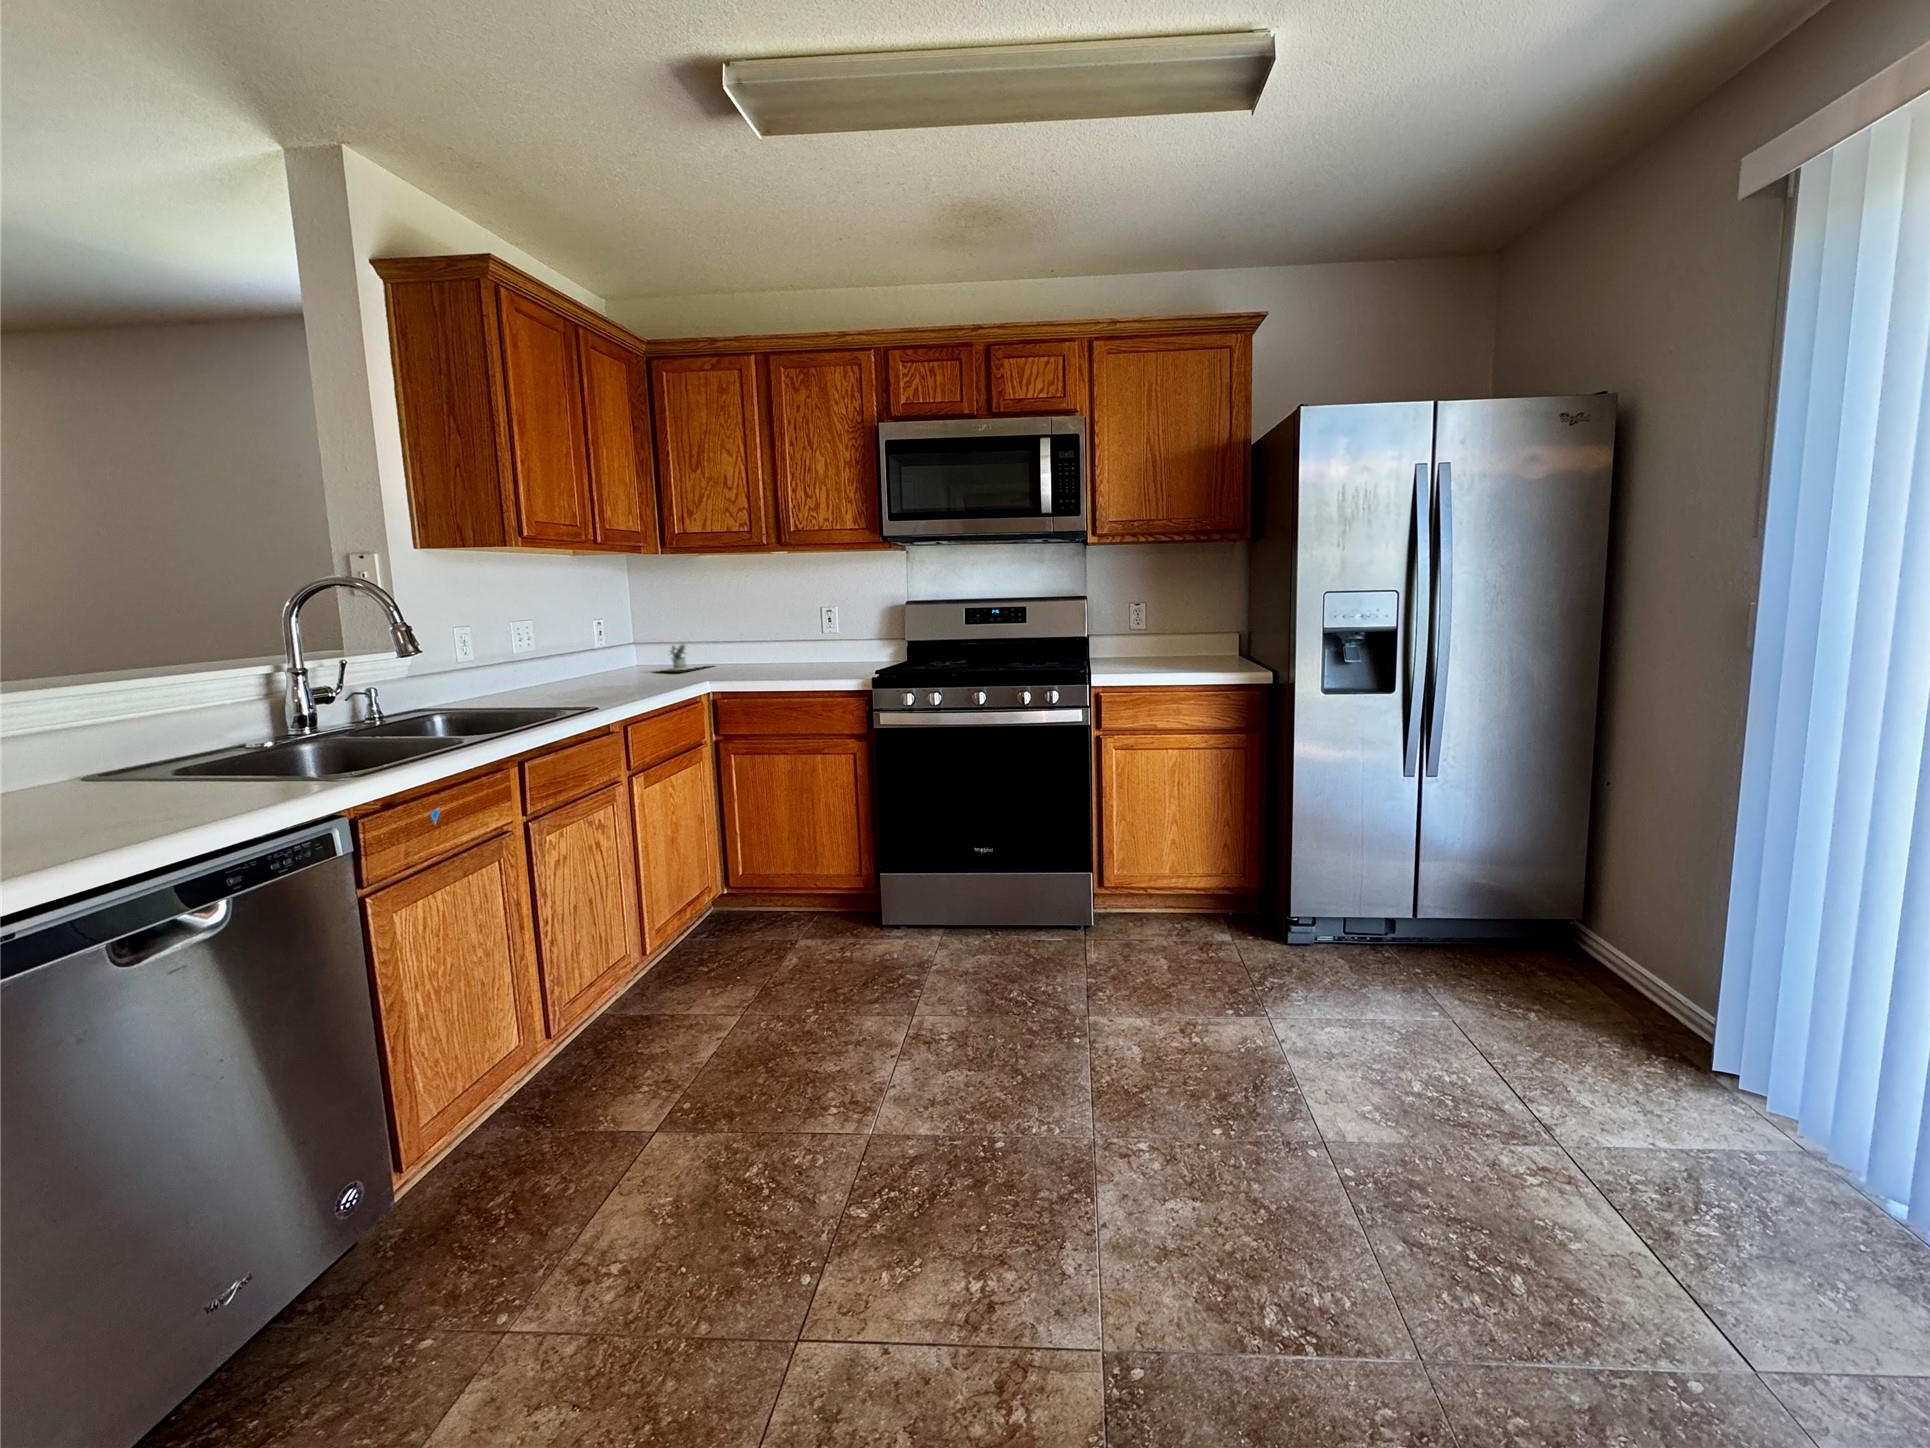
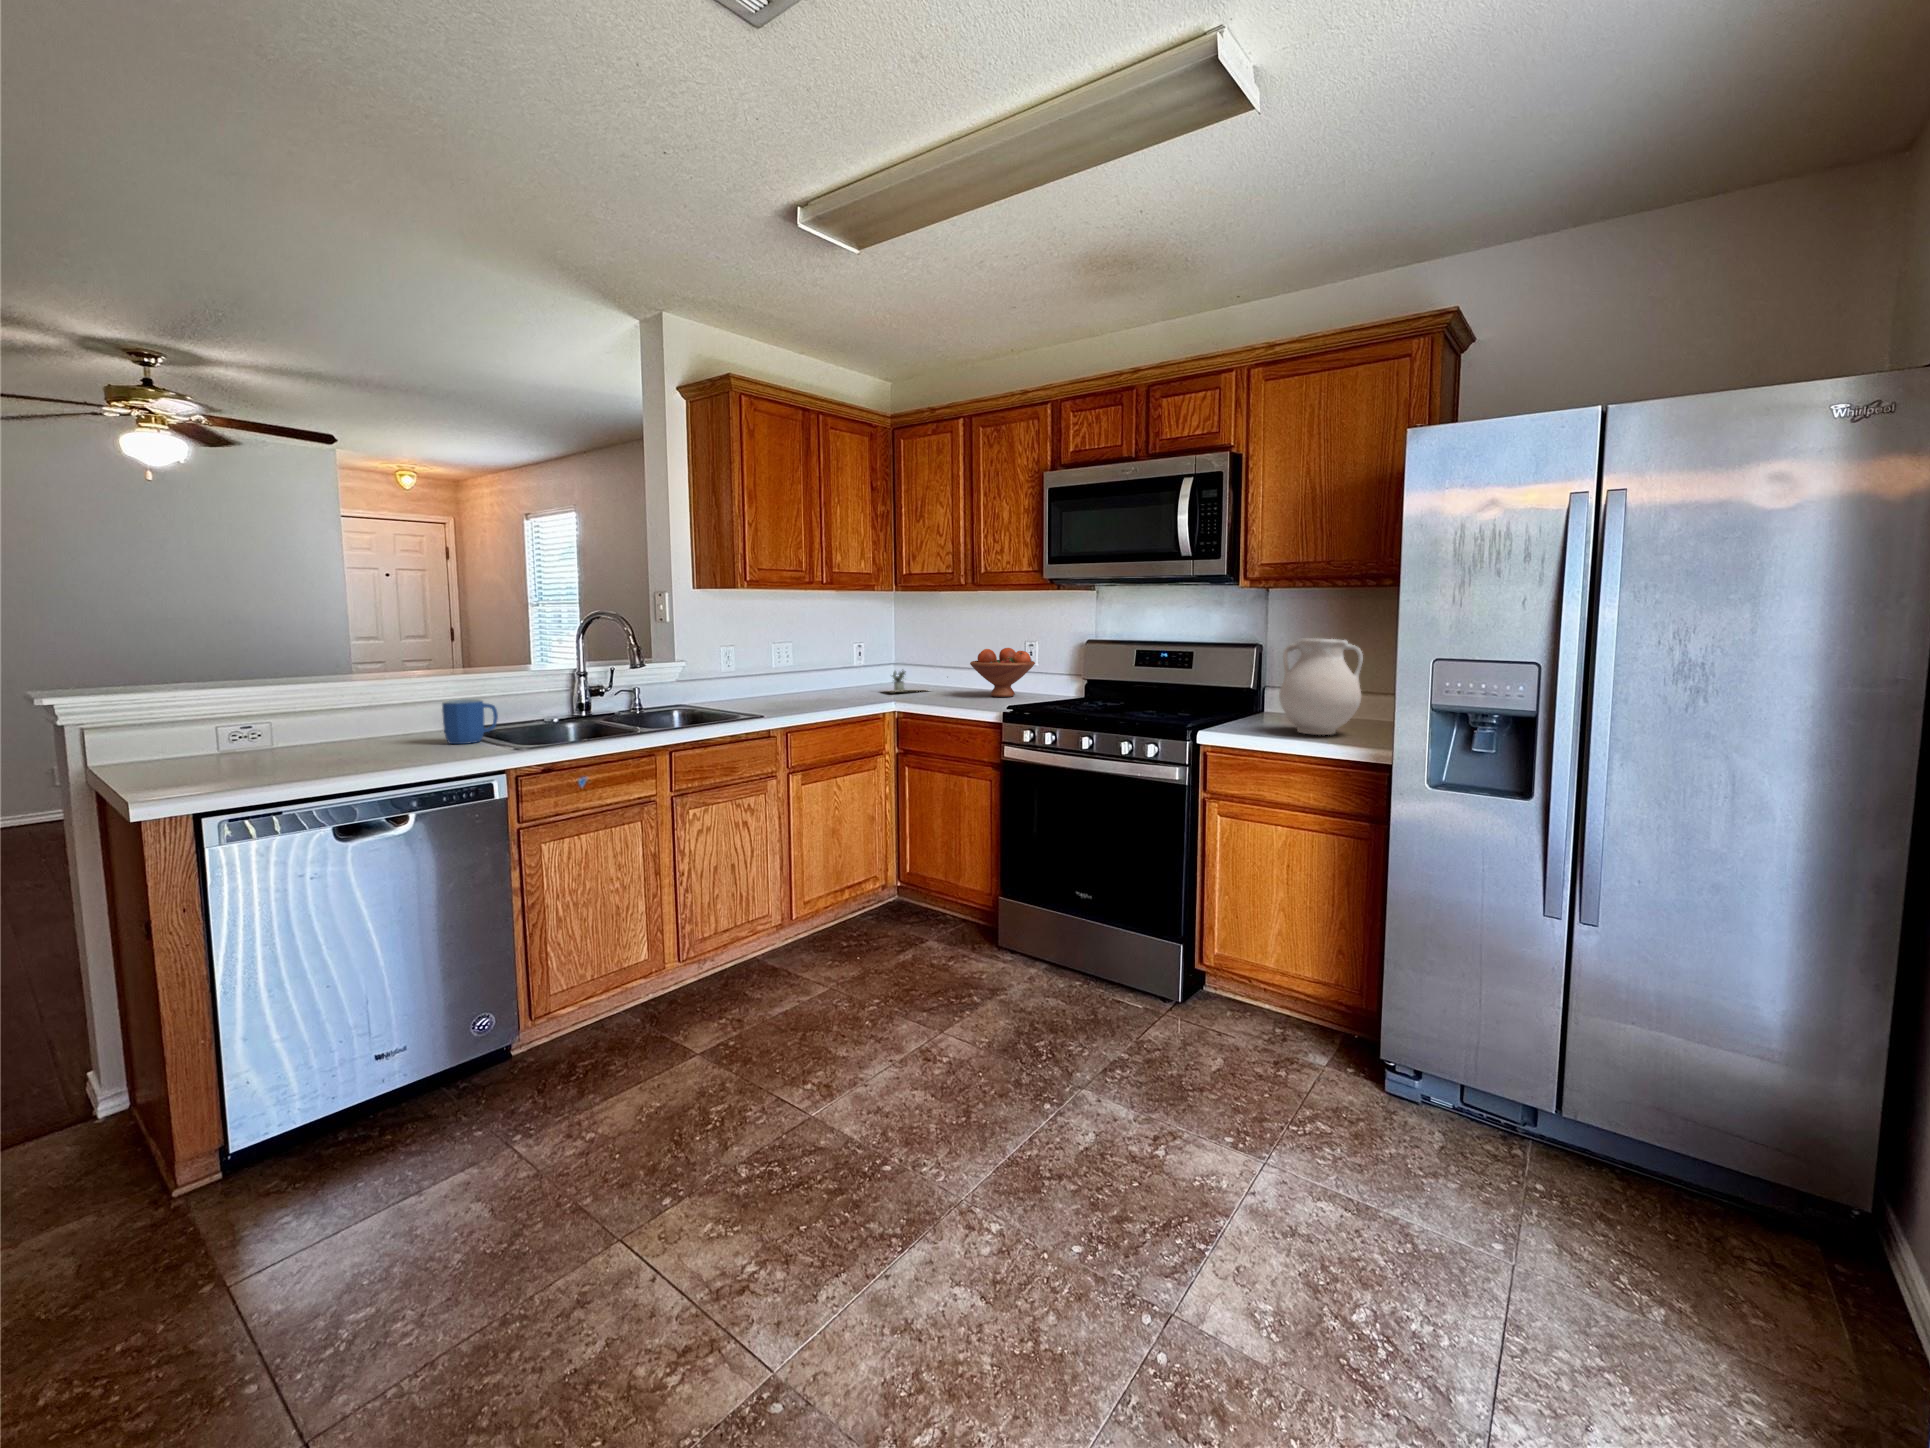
vase: none [1148,588,1214,669] -> present [1279,638,1363,735]
fruit bowl: none [778,612,850,665] -> present [970,648,1035,697]
mug: none [145,729,258,808] -> present [442,699,498,744]

